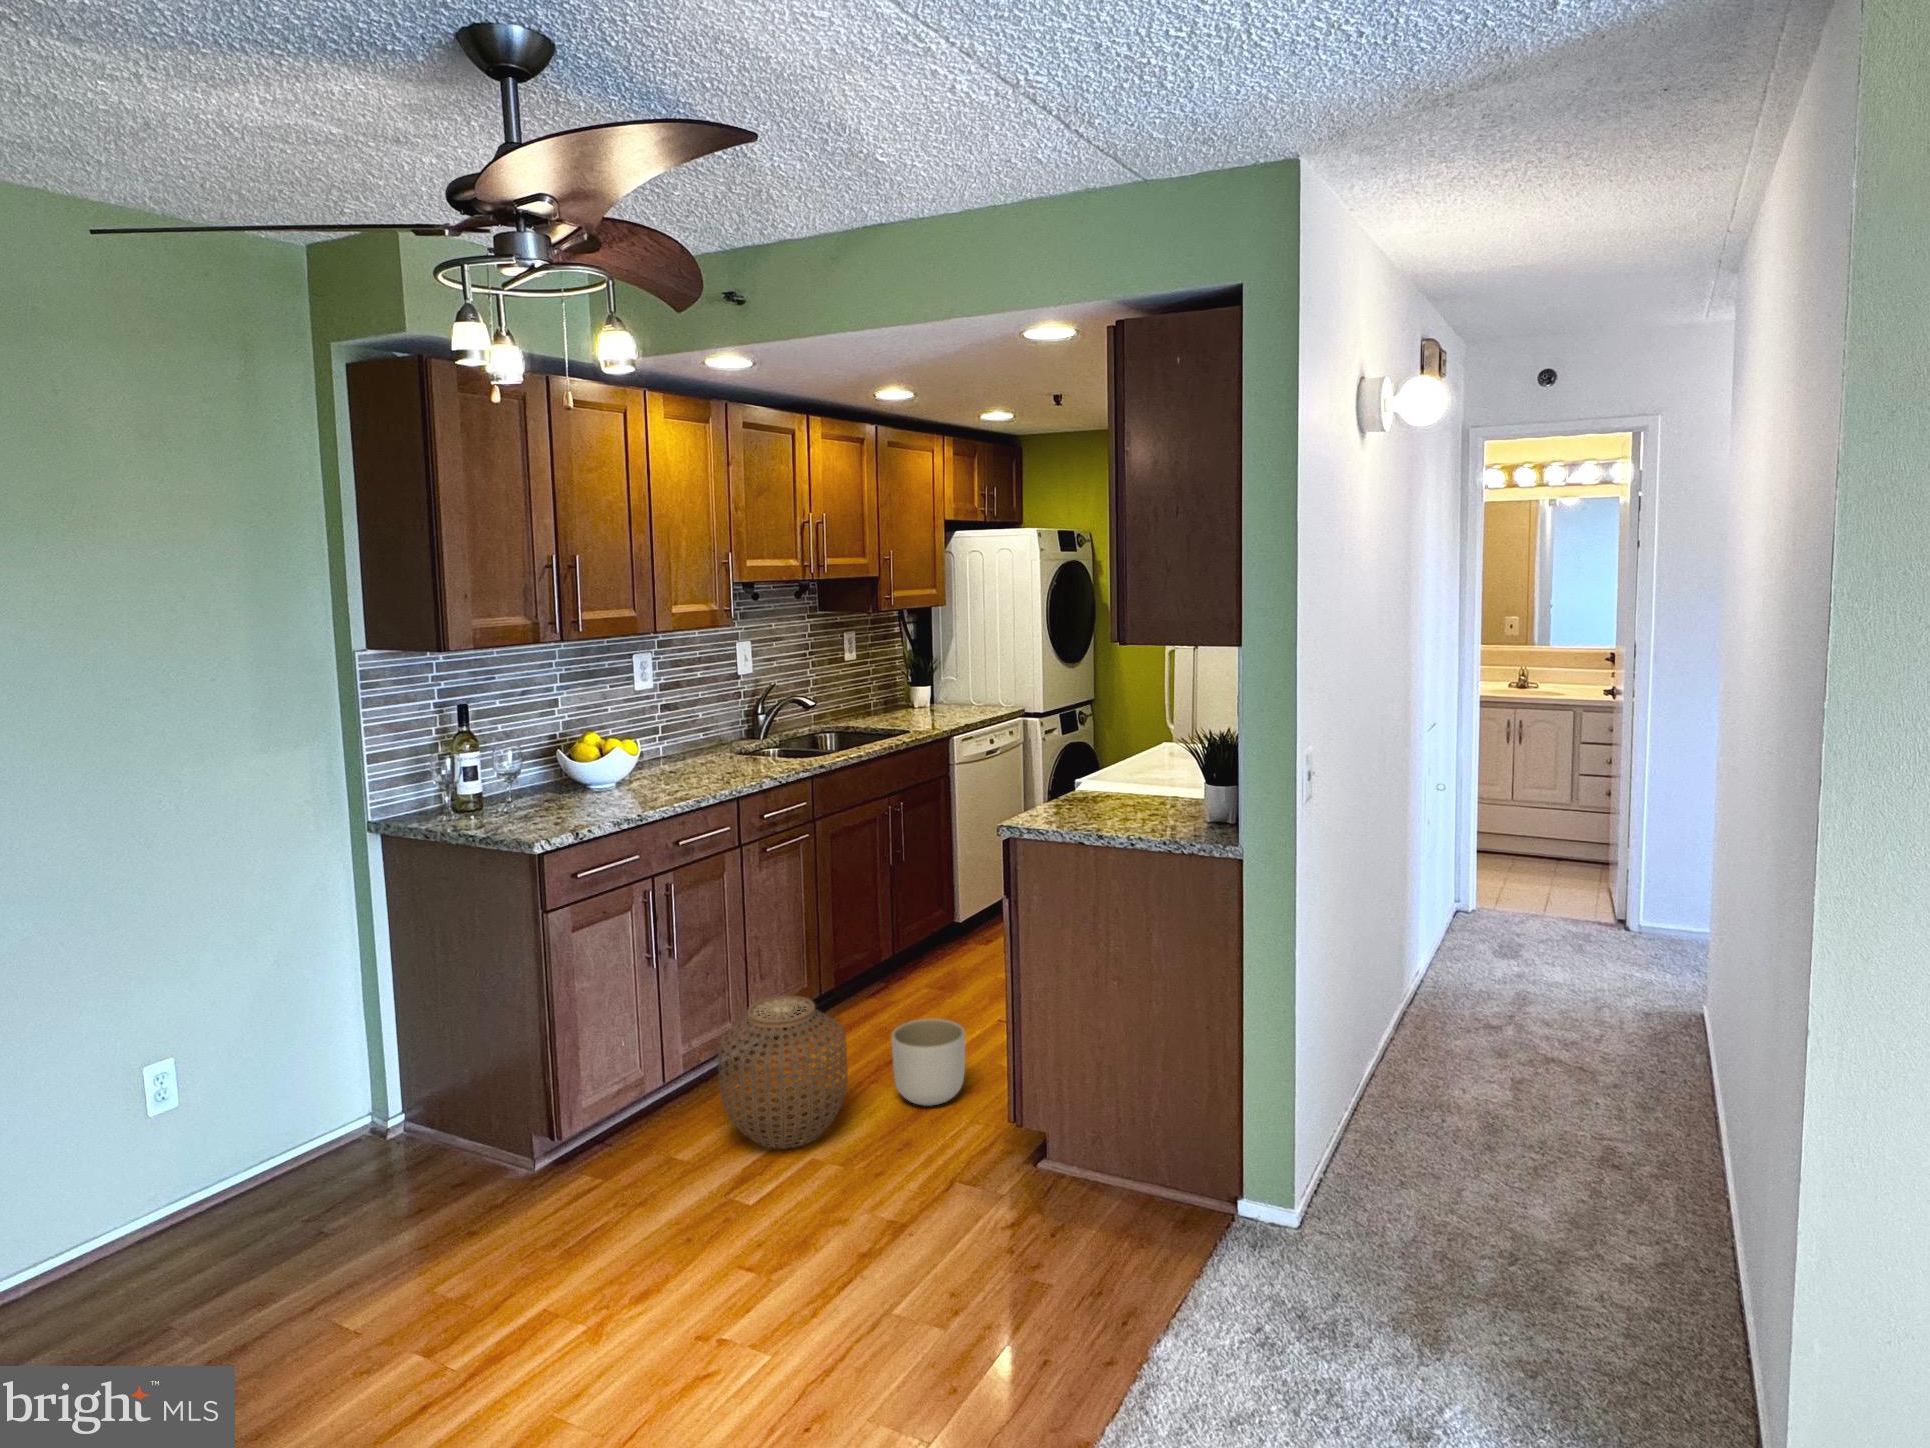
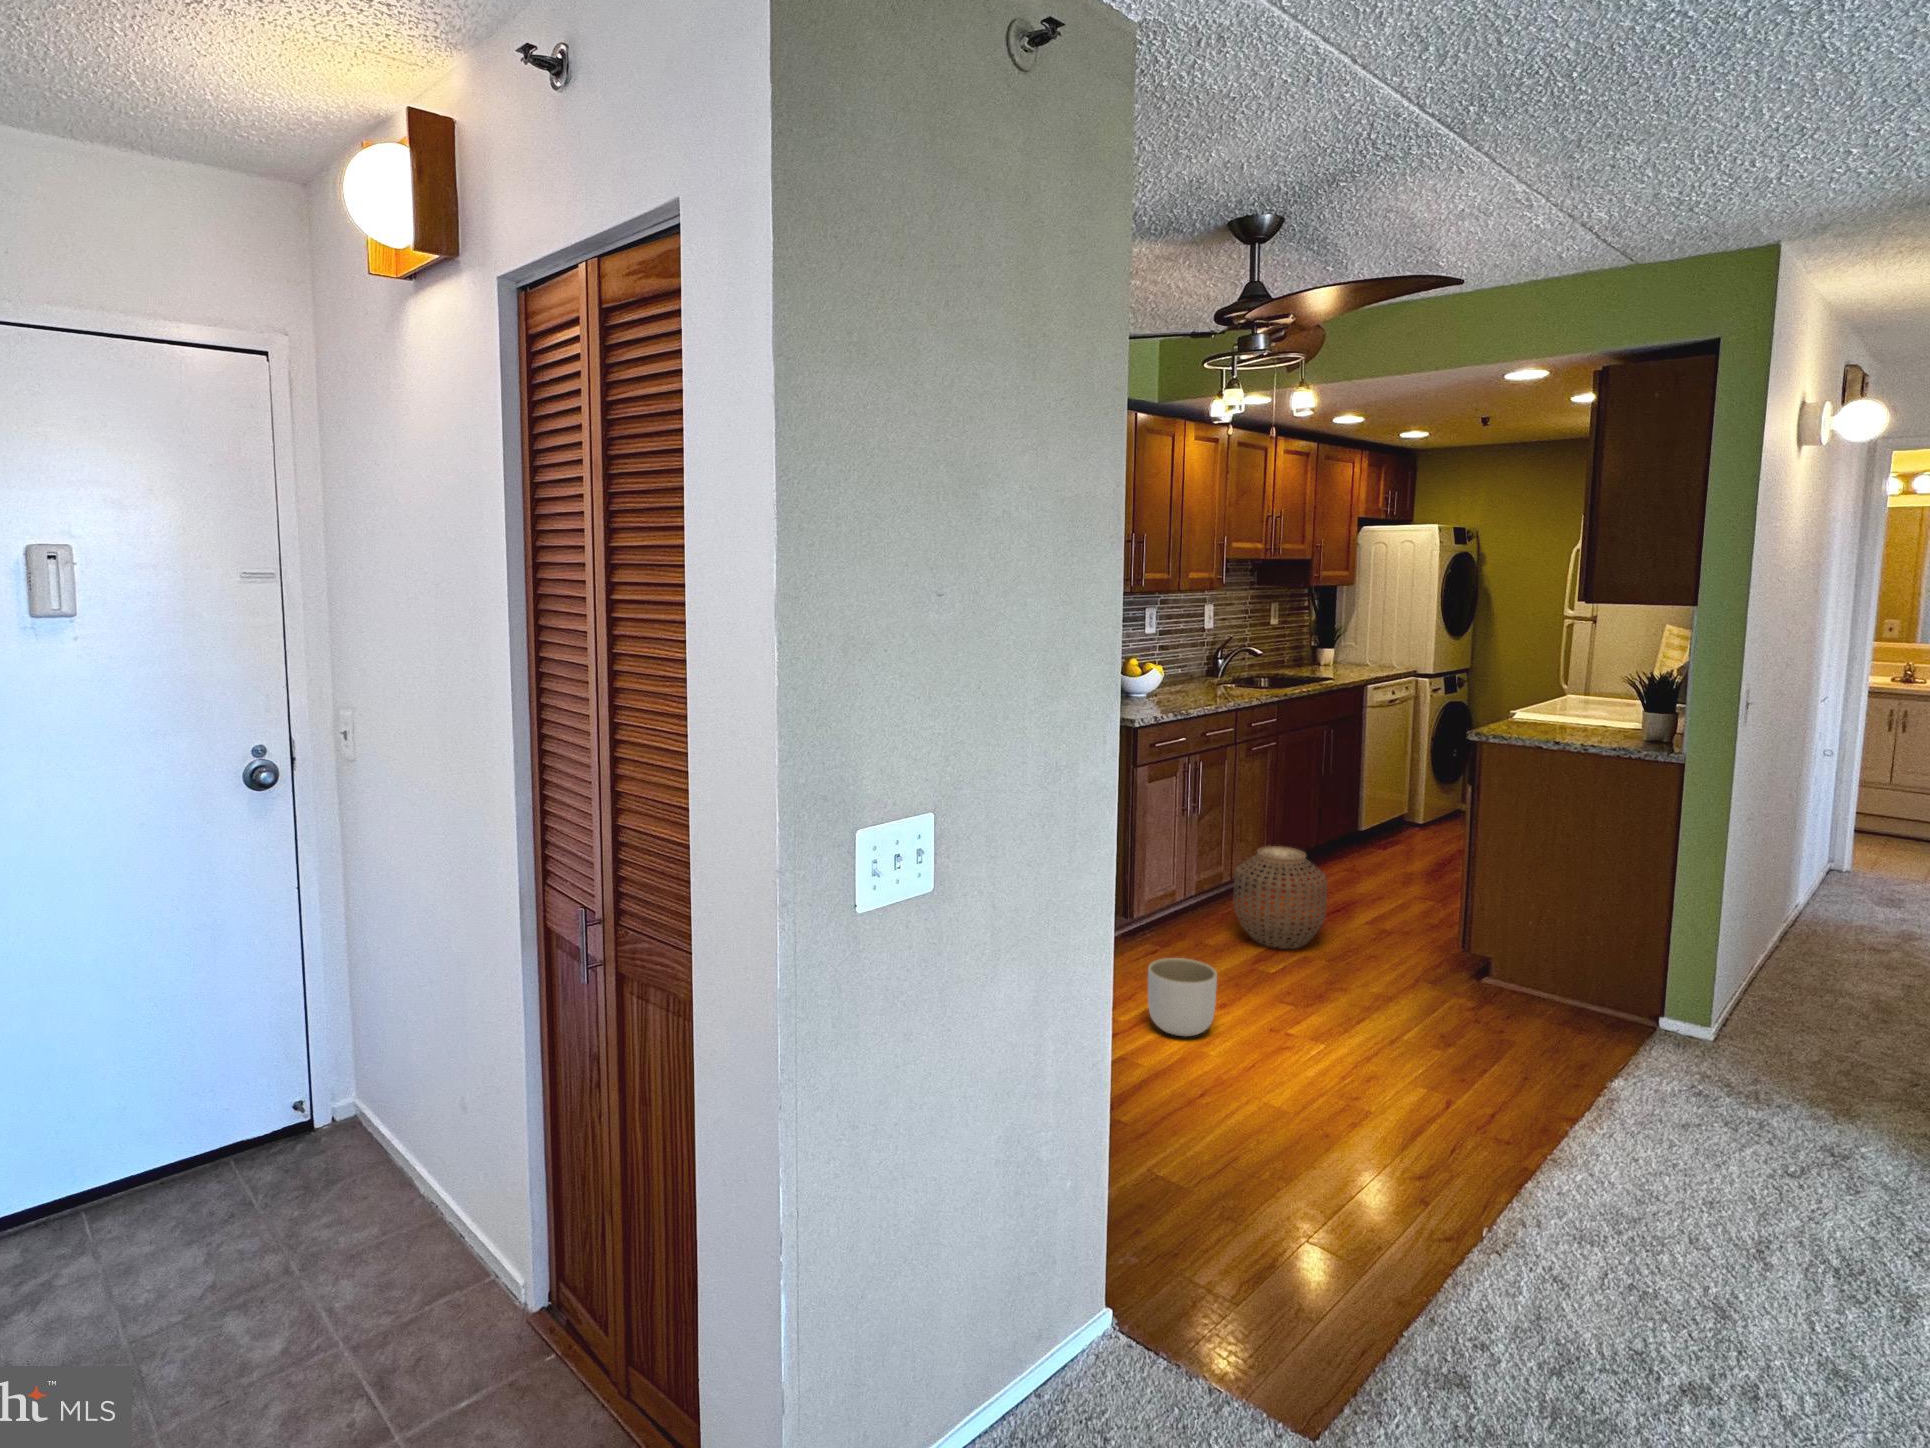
planter: present [892,1019,965,1106] -> present [1148,958,1217,1036]

